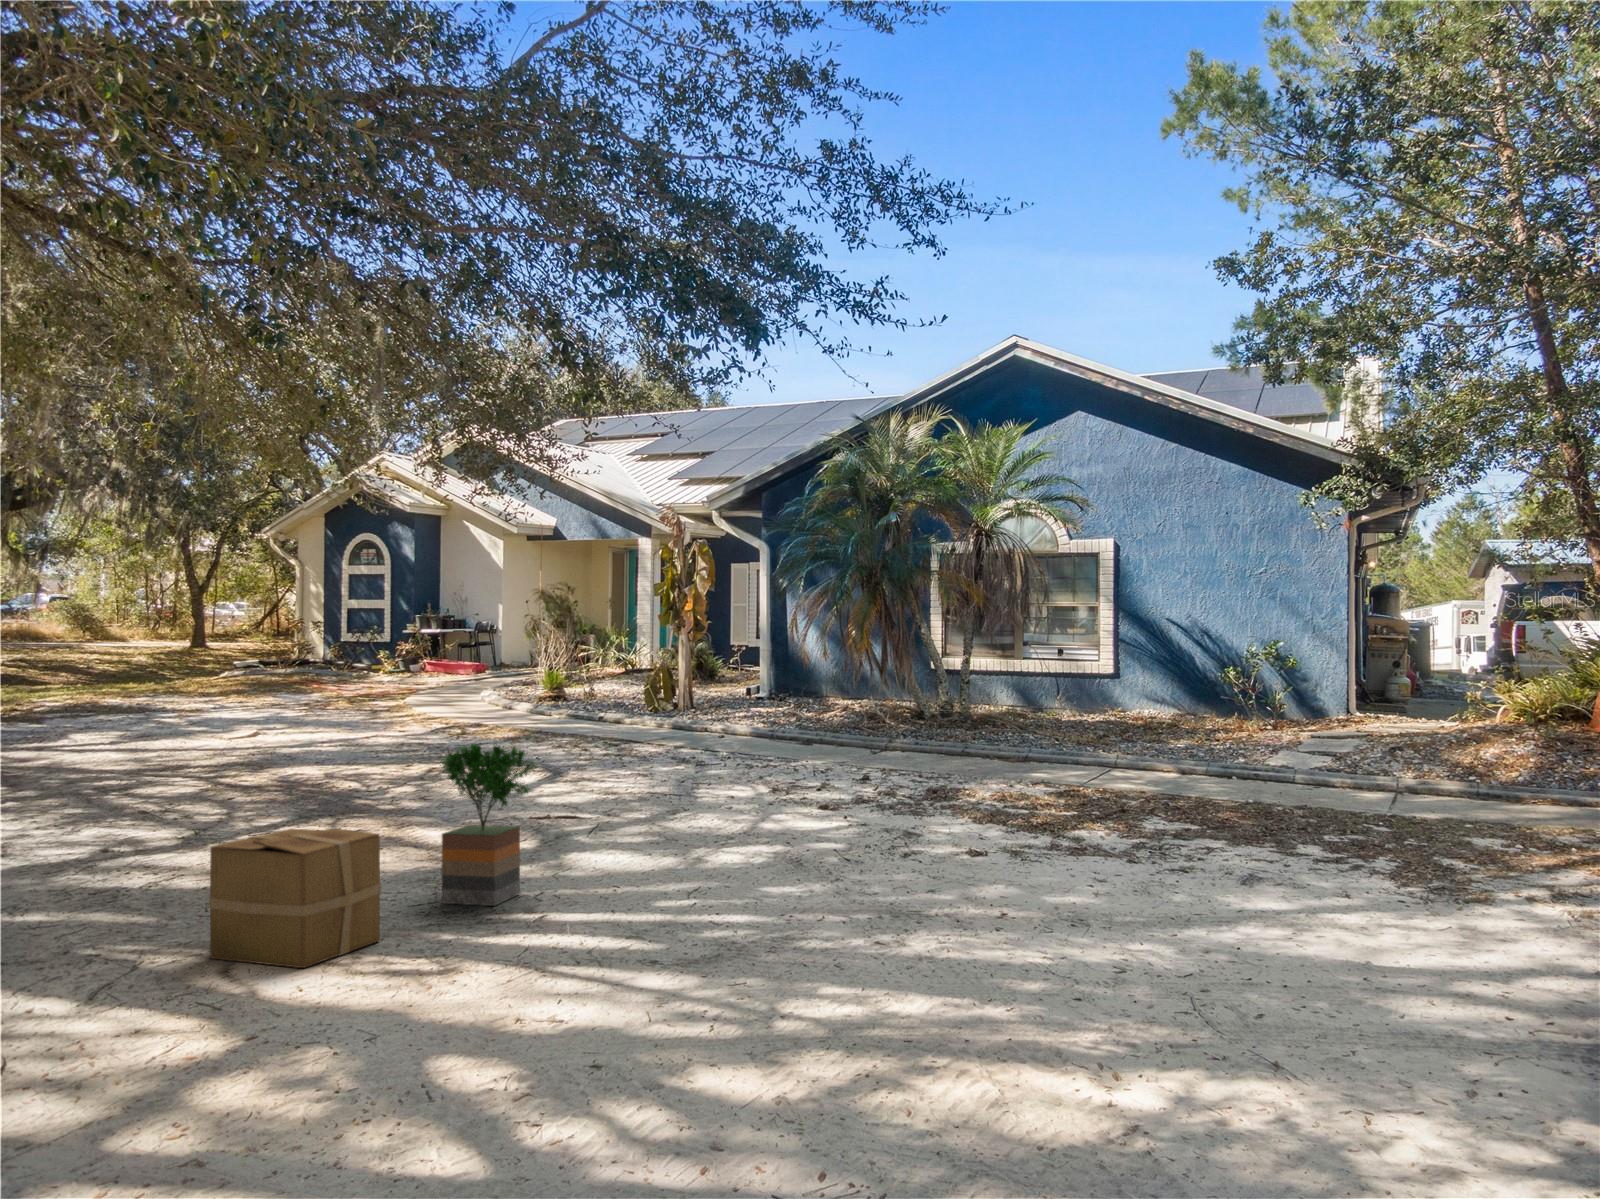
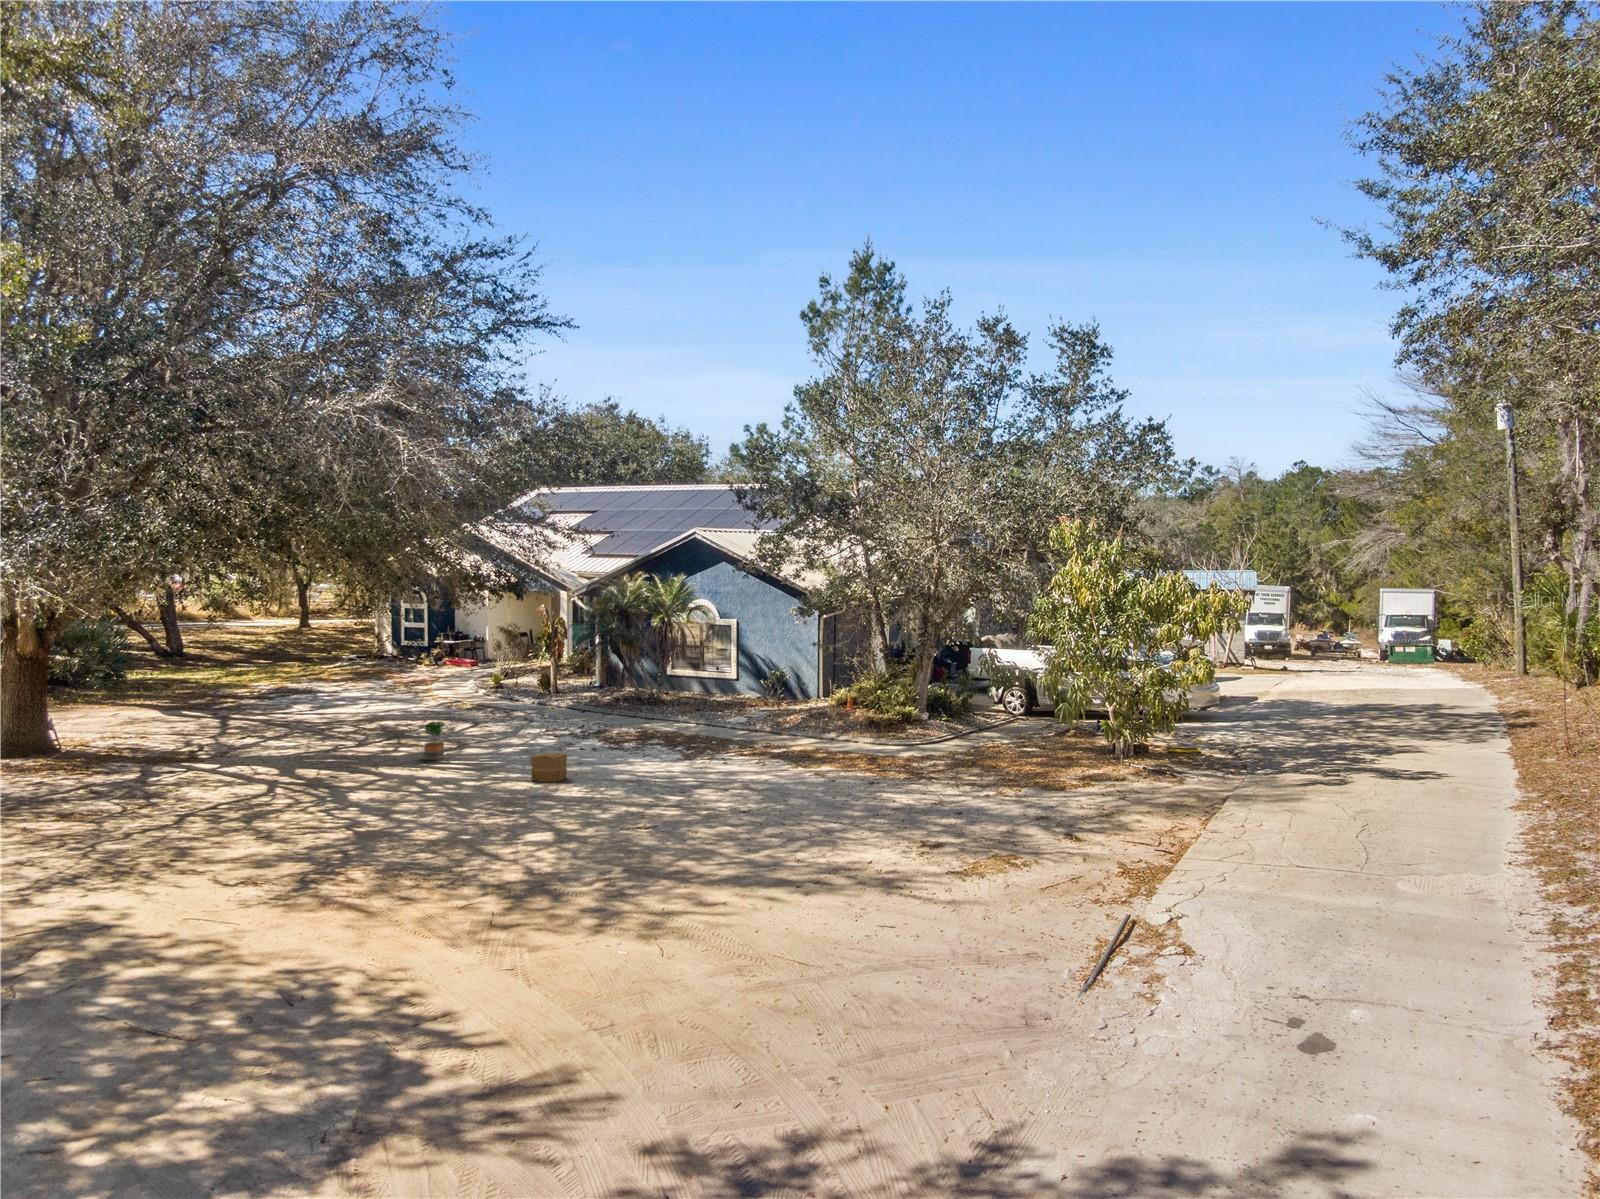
cardboard box: present [209,829,381,968] -> present [531,753,567,782]

